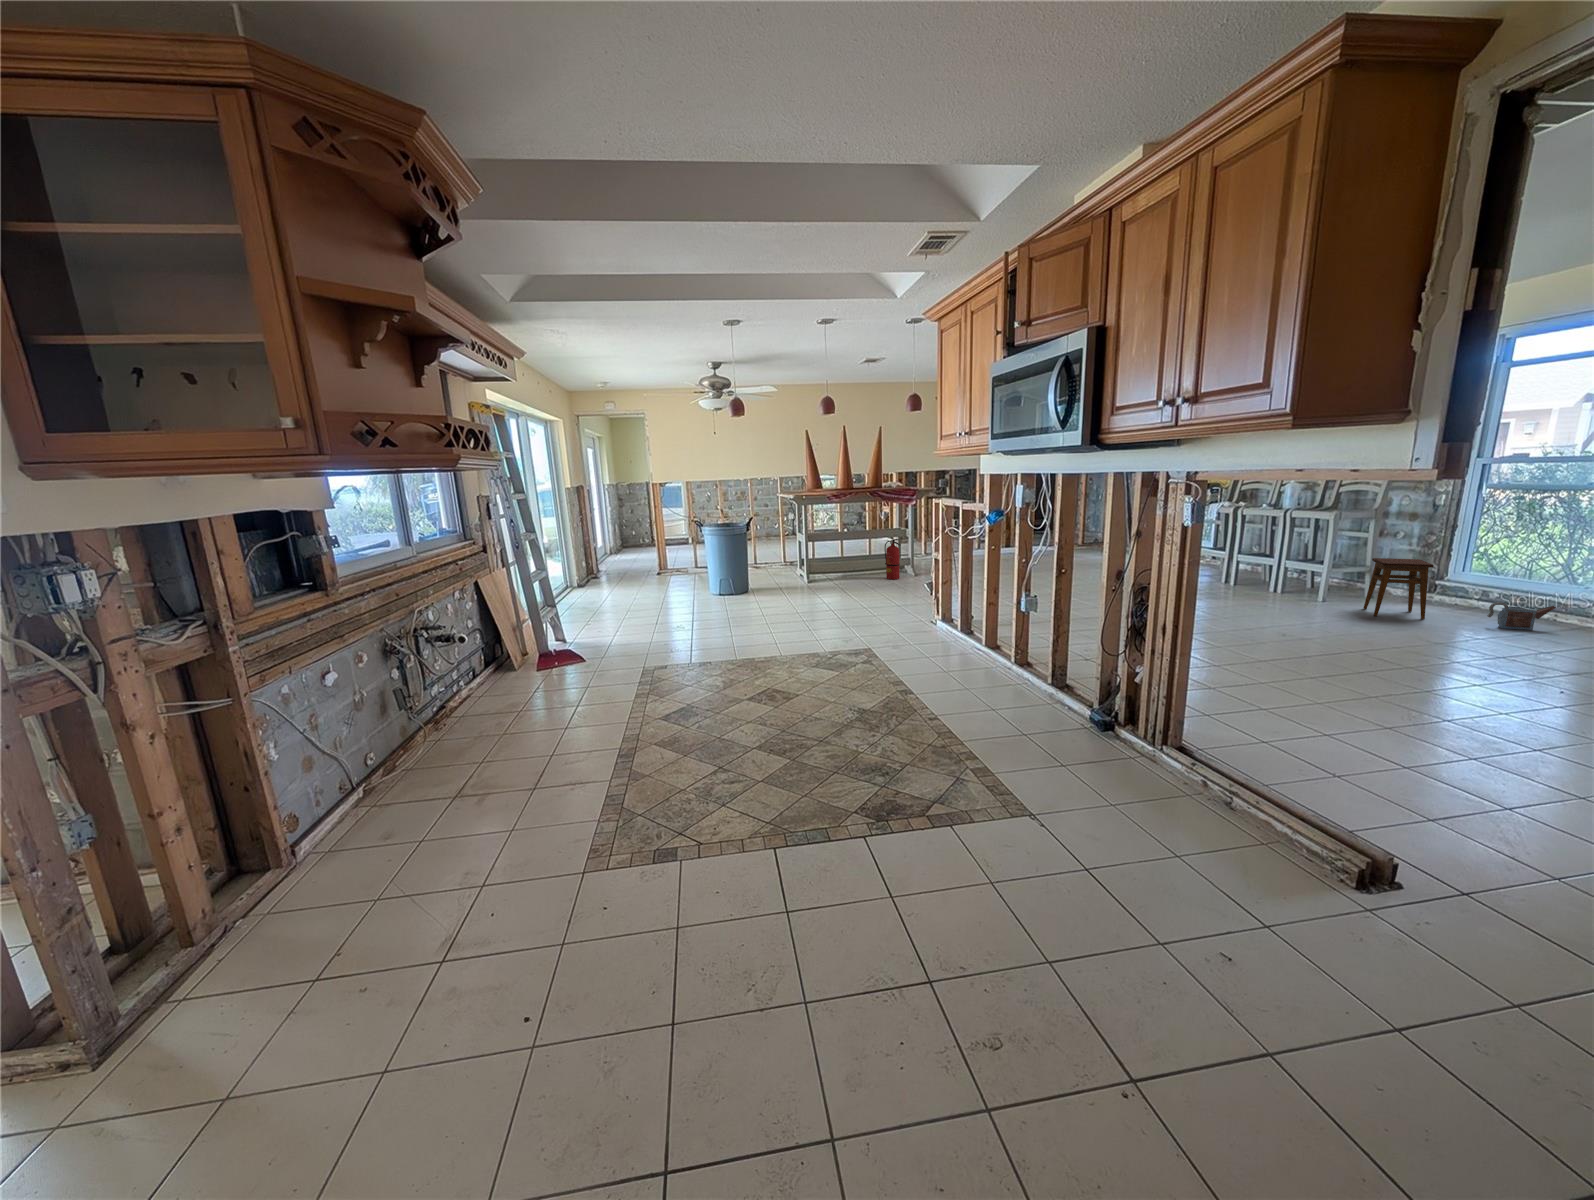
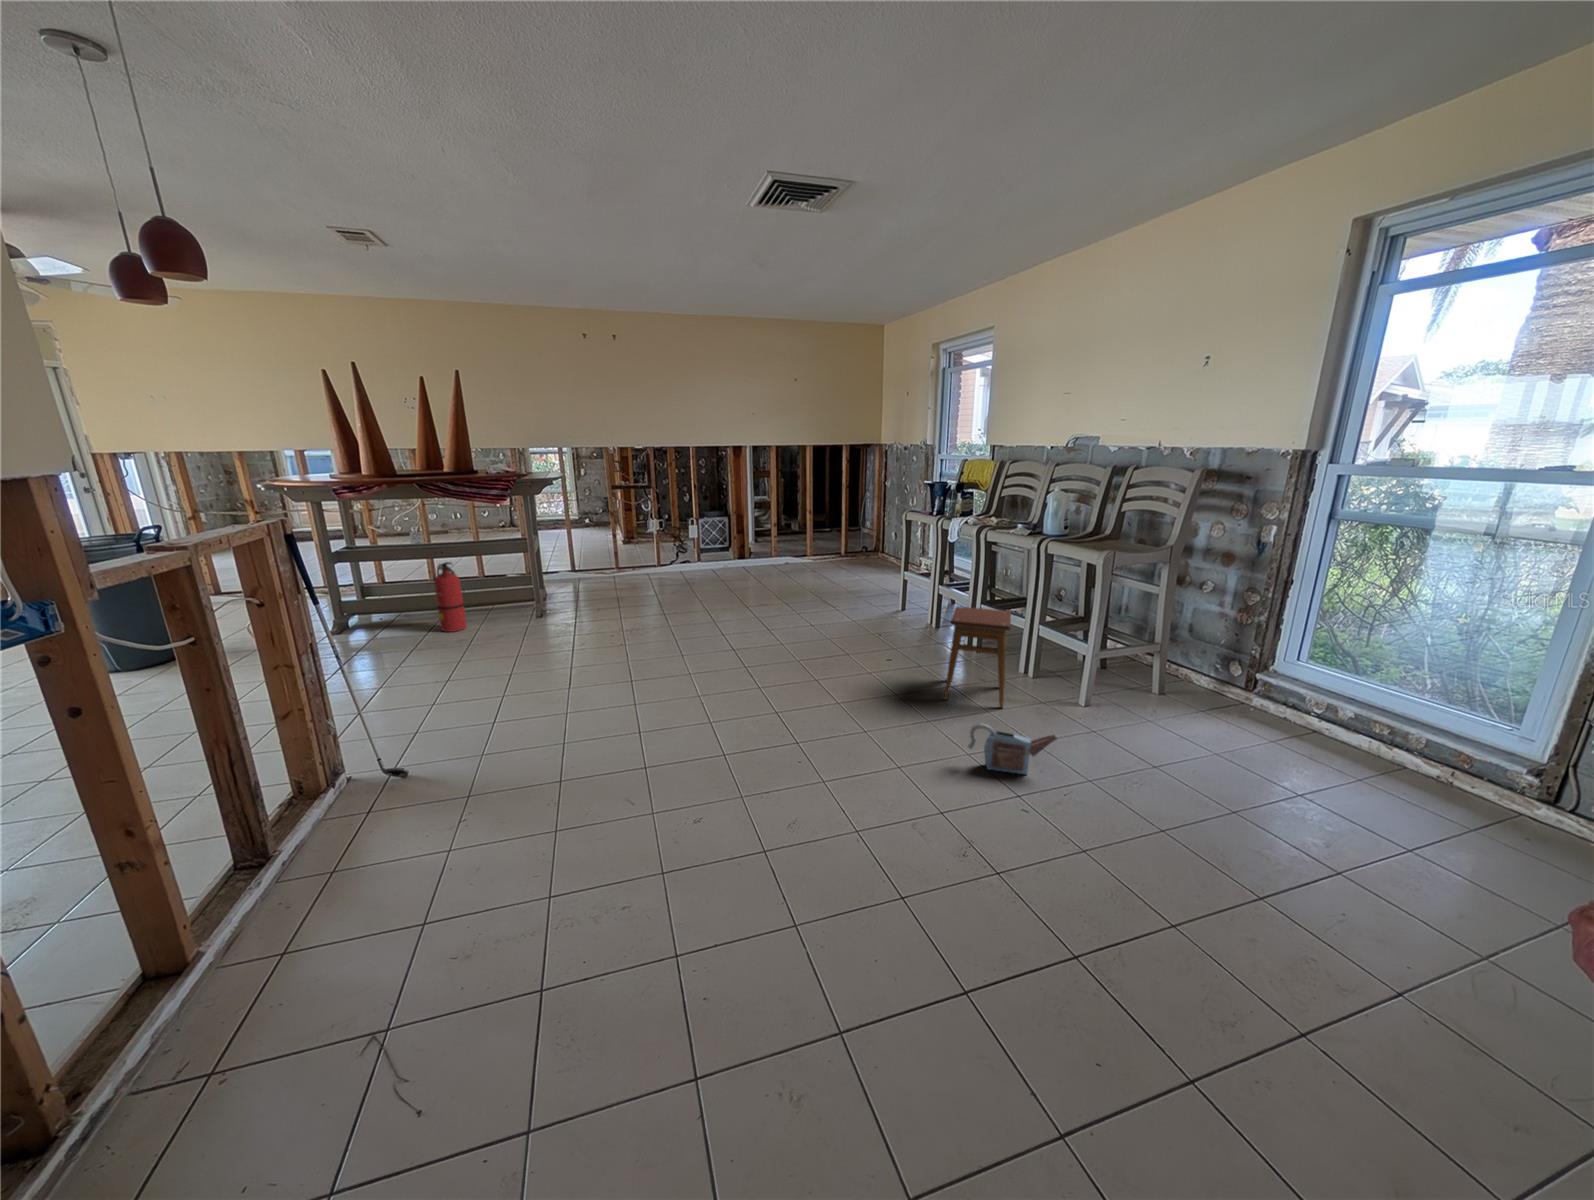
stool: present [1363,558,1434,619] -> present [944,606,1011,708]
watering can: present [1487,602,1556,630] -> present [968,723,1057,774]

